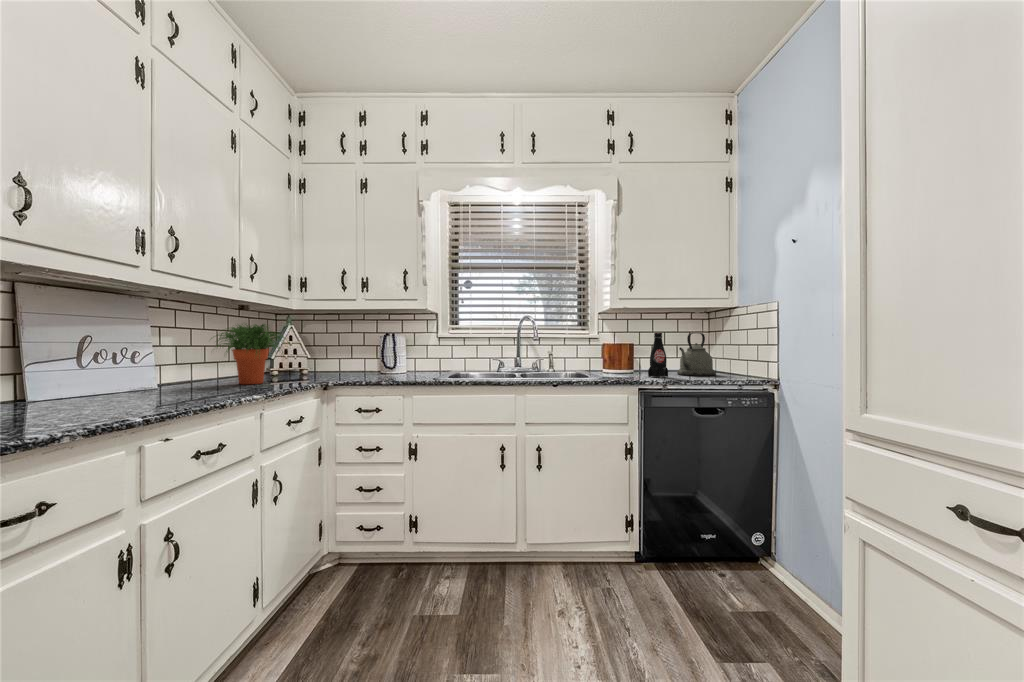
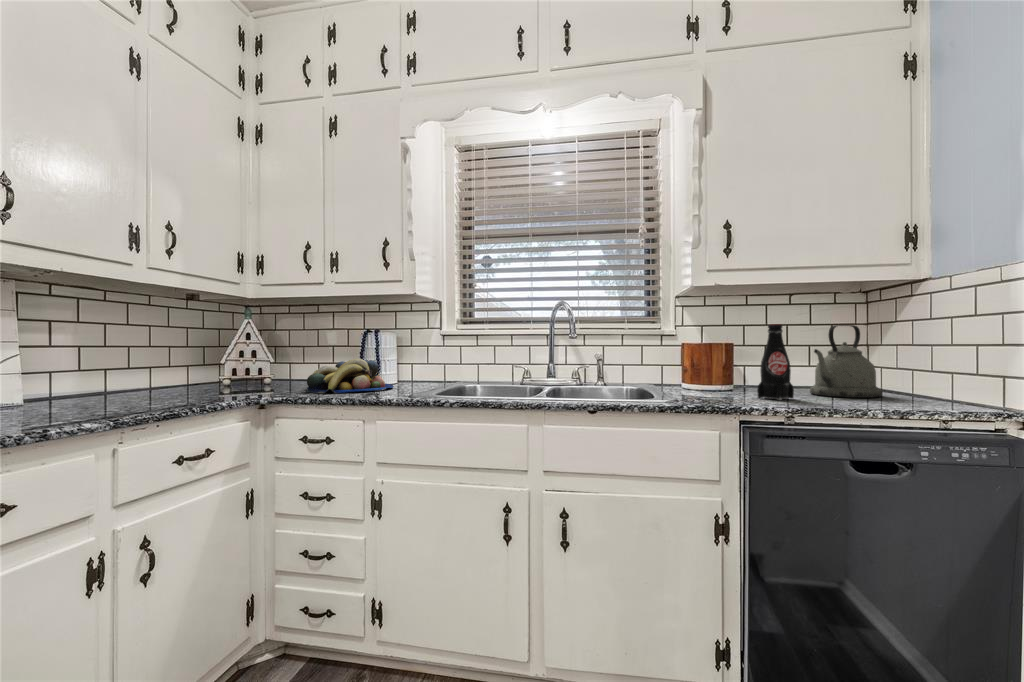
potted plant: present [211,324,284,384] -> none [90,313,209,400]
fruit bowl: none [348,354,409,378] -> present [306,359,394,393]

